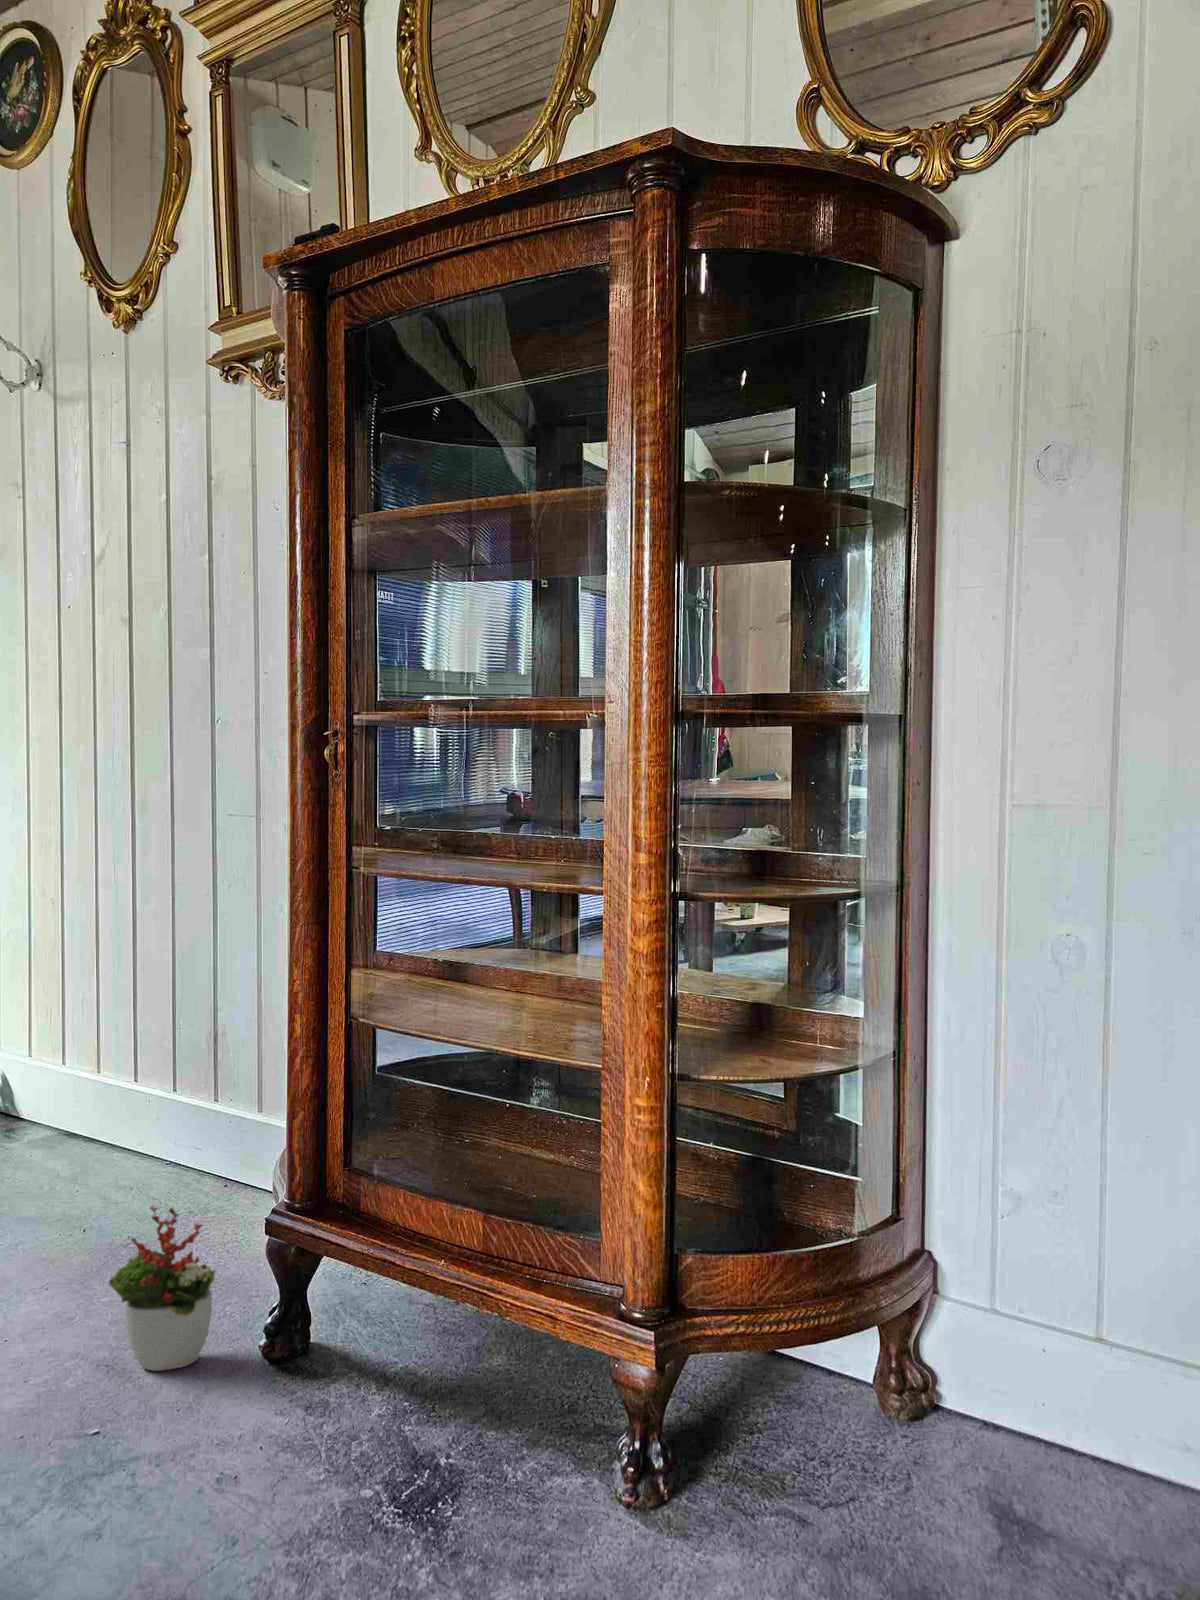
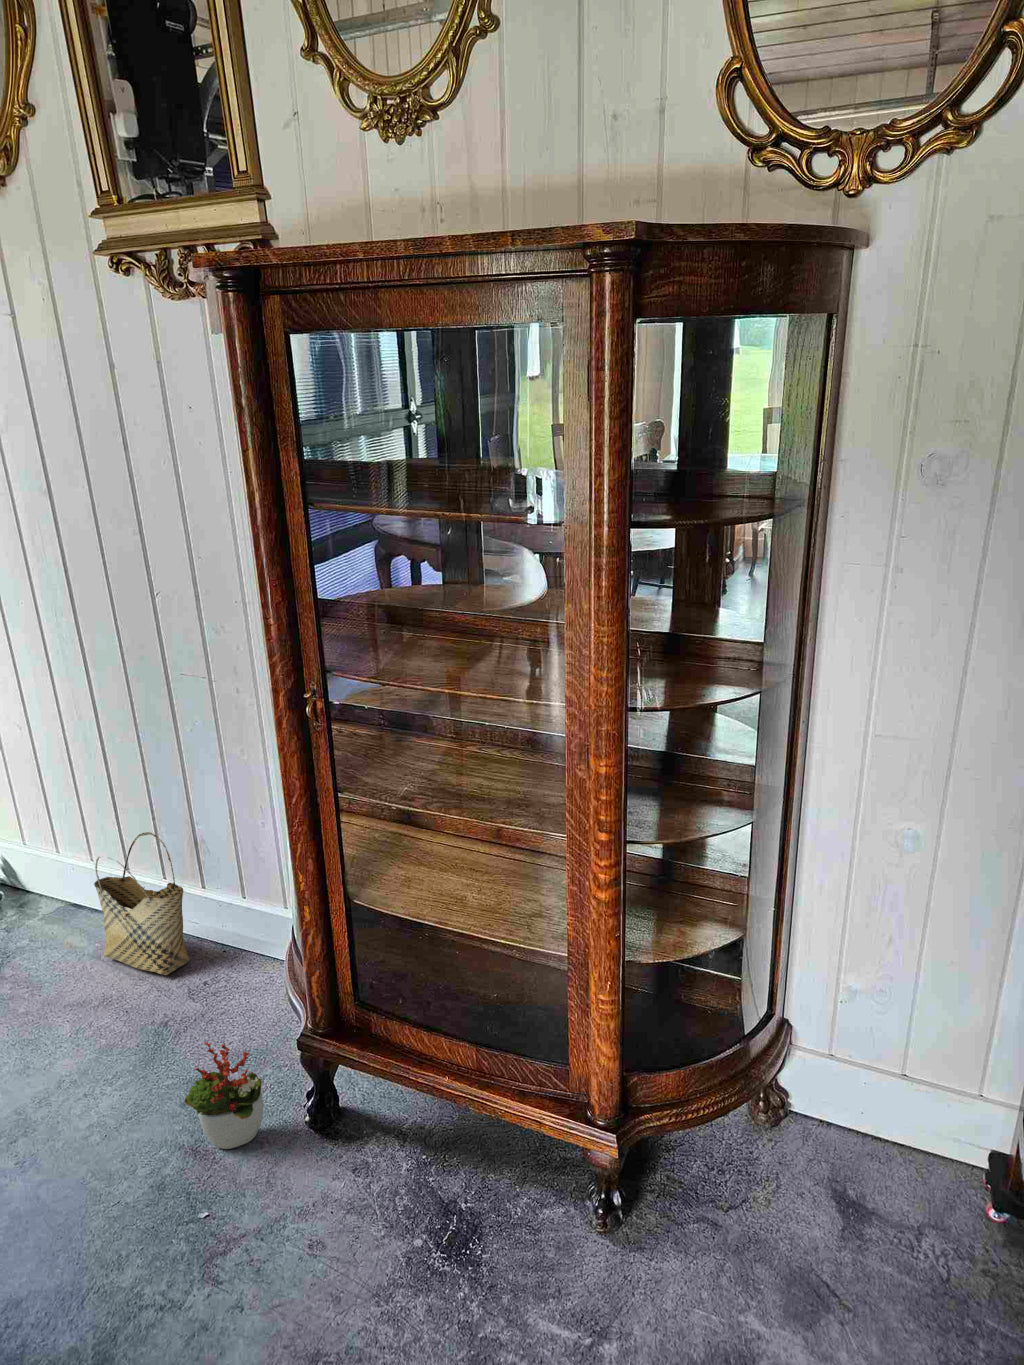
woven basket: none [84,1020,191,1199] -> present [94,832,190,975]

